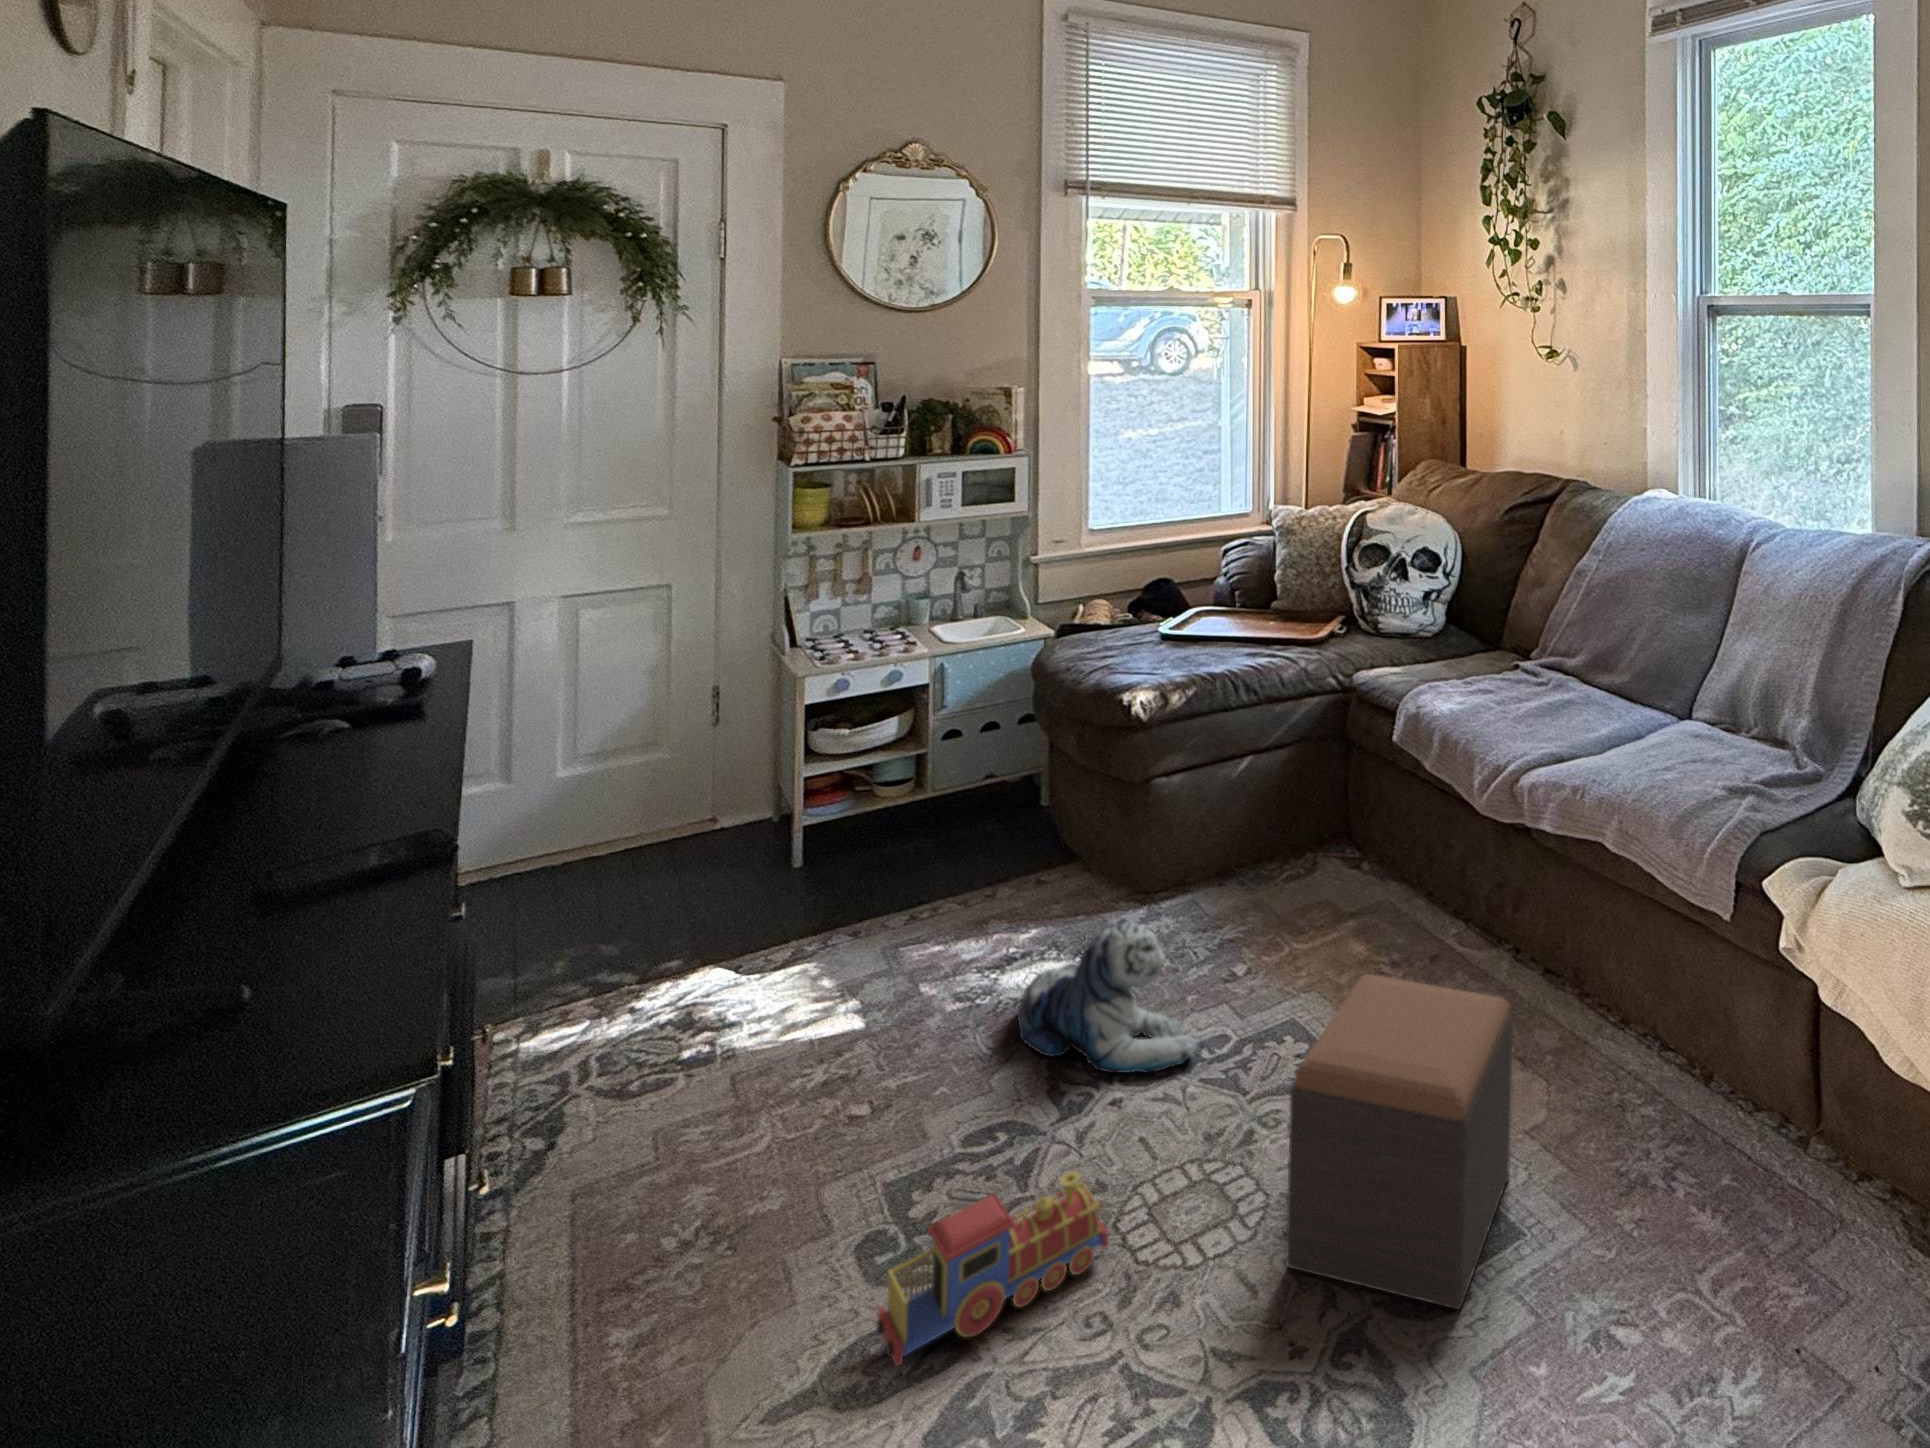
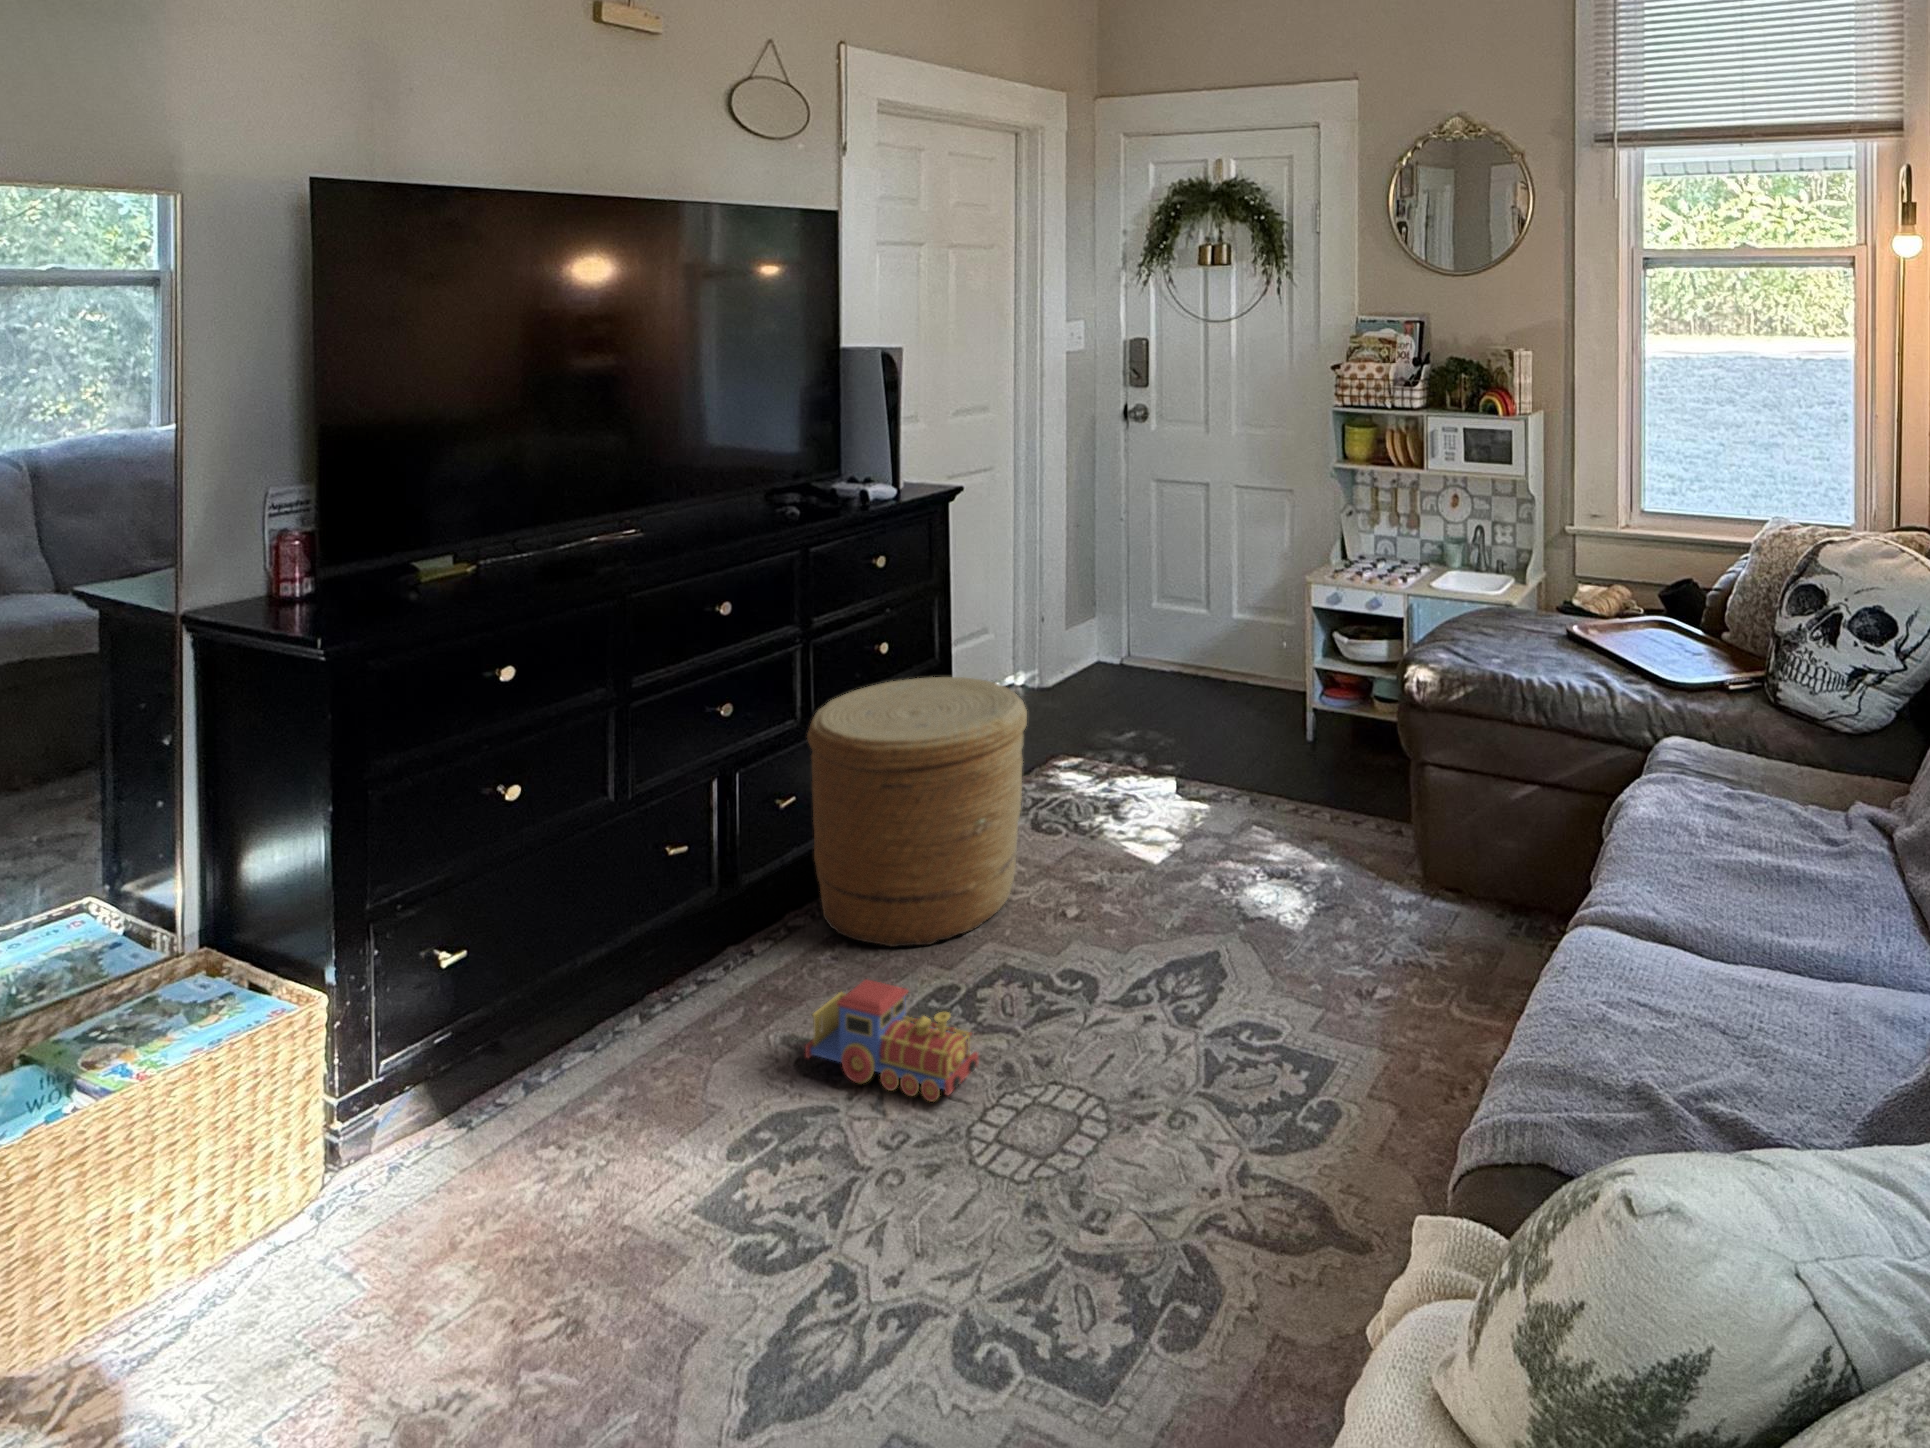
woven basket: none [476,872,840,1318] -> present [807,677,1027,947]
plush toy: present [1018,920,1197,1073] -> none [1151,865,1262,1029]
footstool: present [1286,974,1513,1309] -> none [964,1001,1188,1383]

